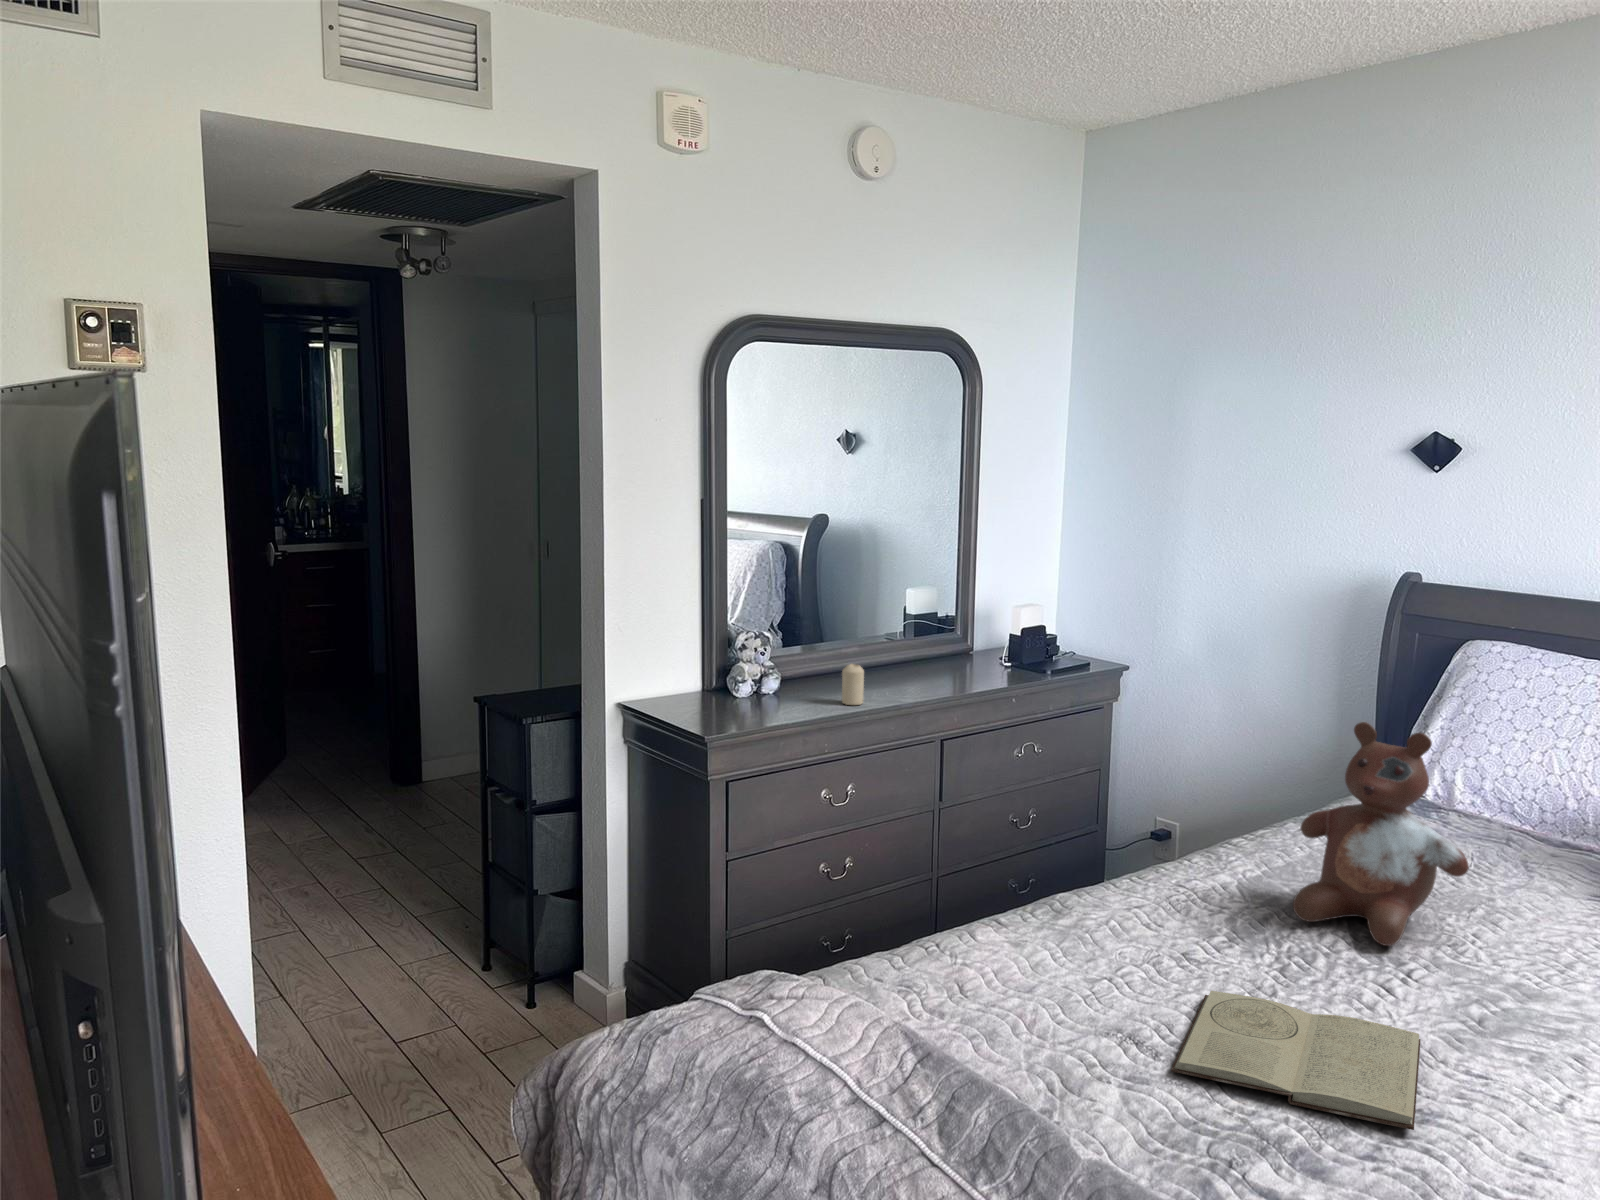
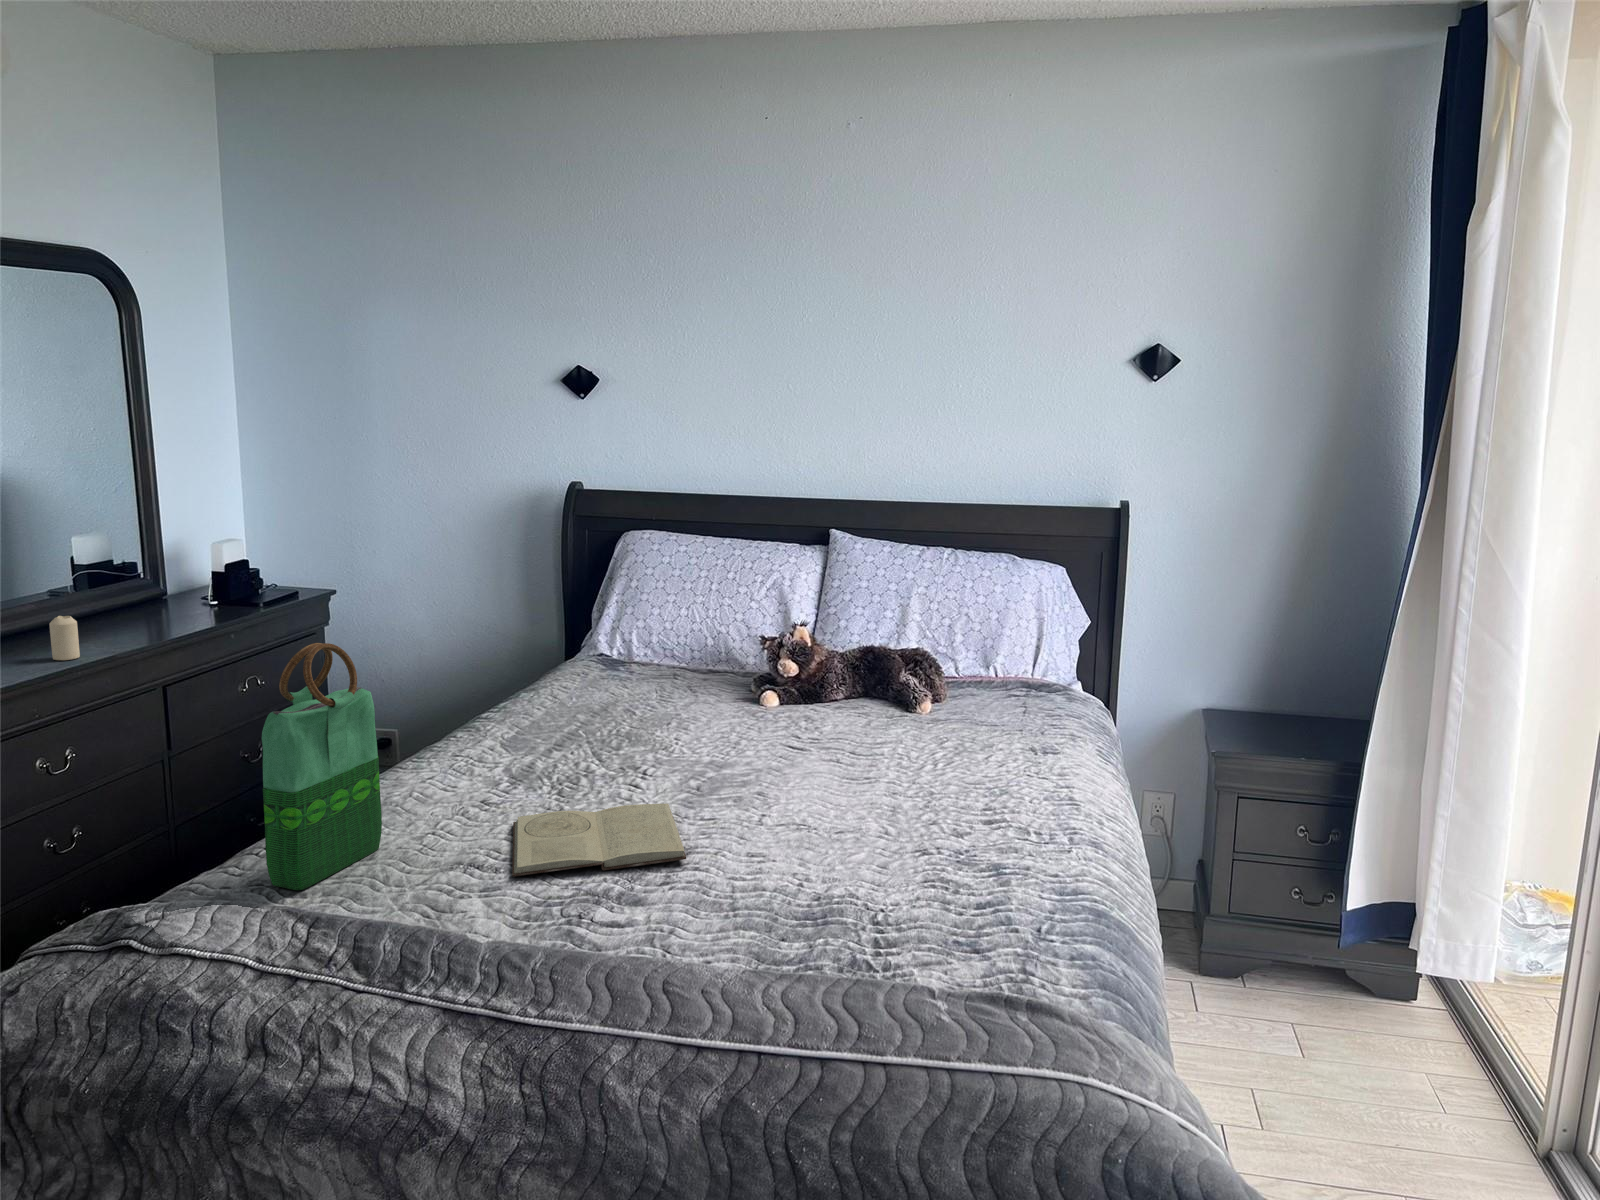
stuffed bear: present [1293,722,1469,946] -> none [545,594,668,759]
tote bag: none [920,743,1055,1007] -> present [262,643,382,890]

